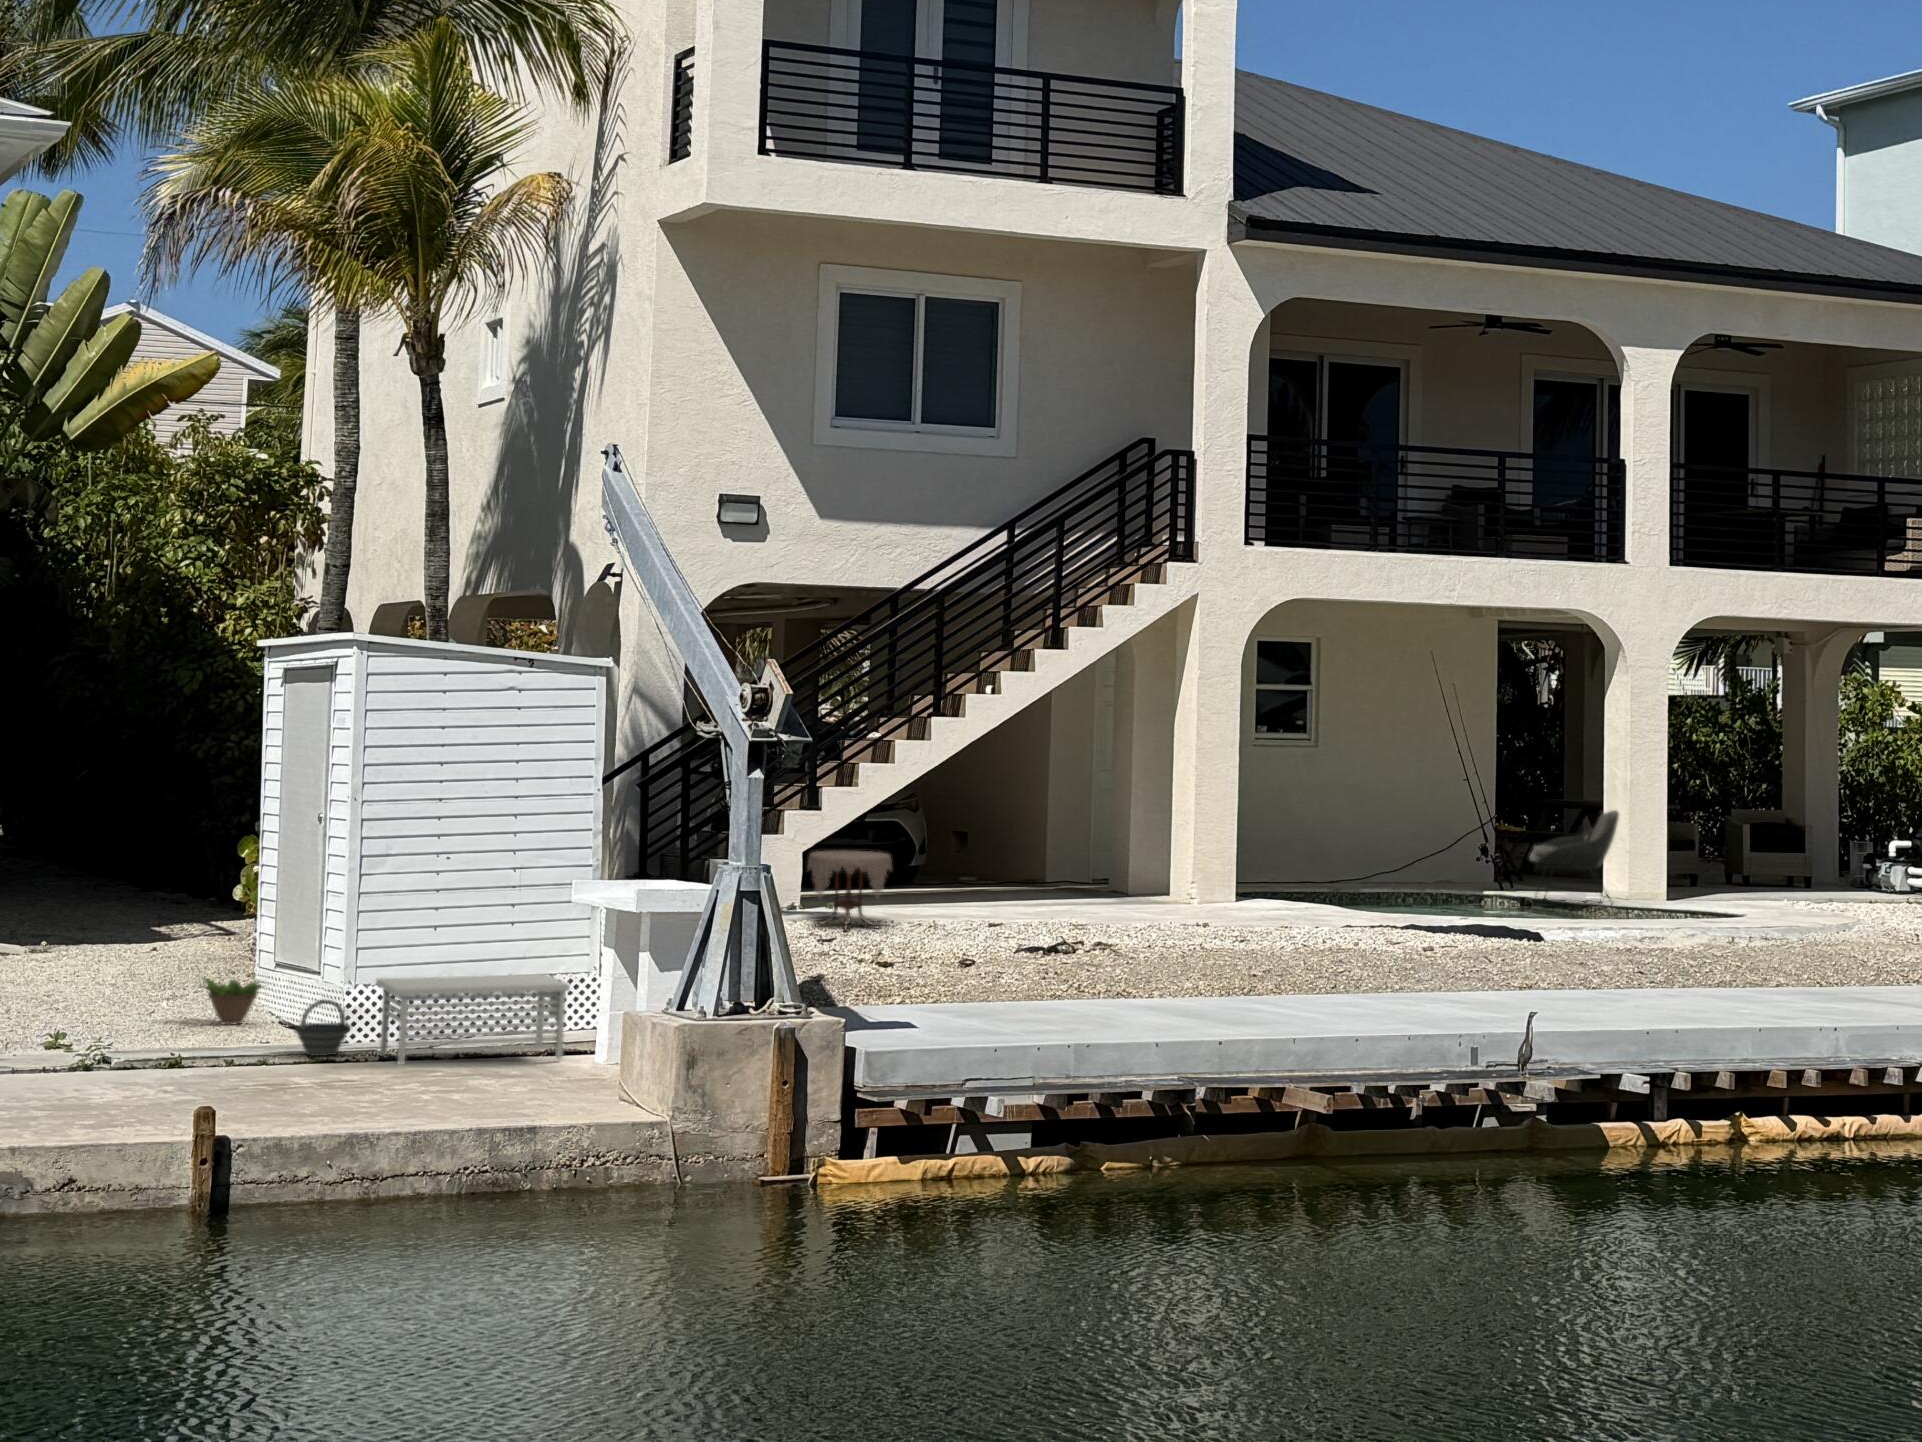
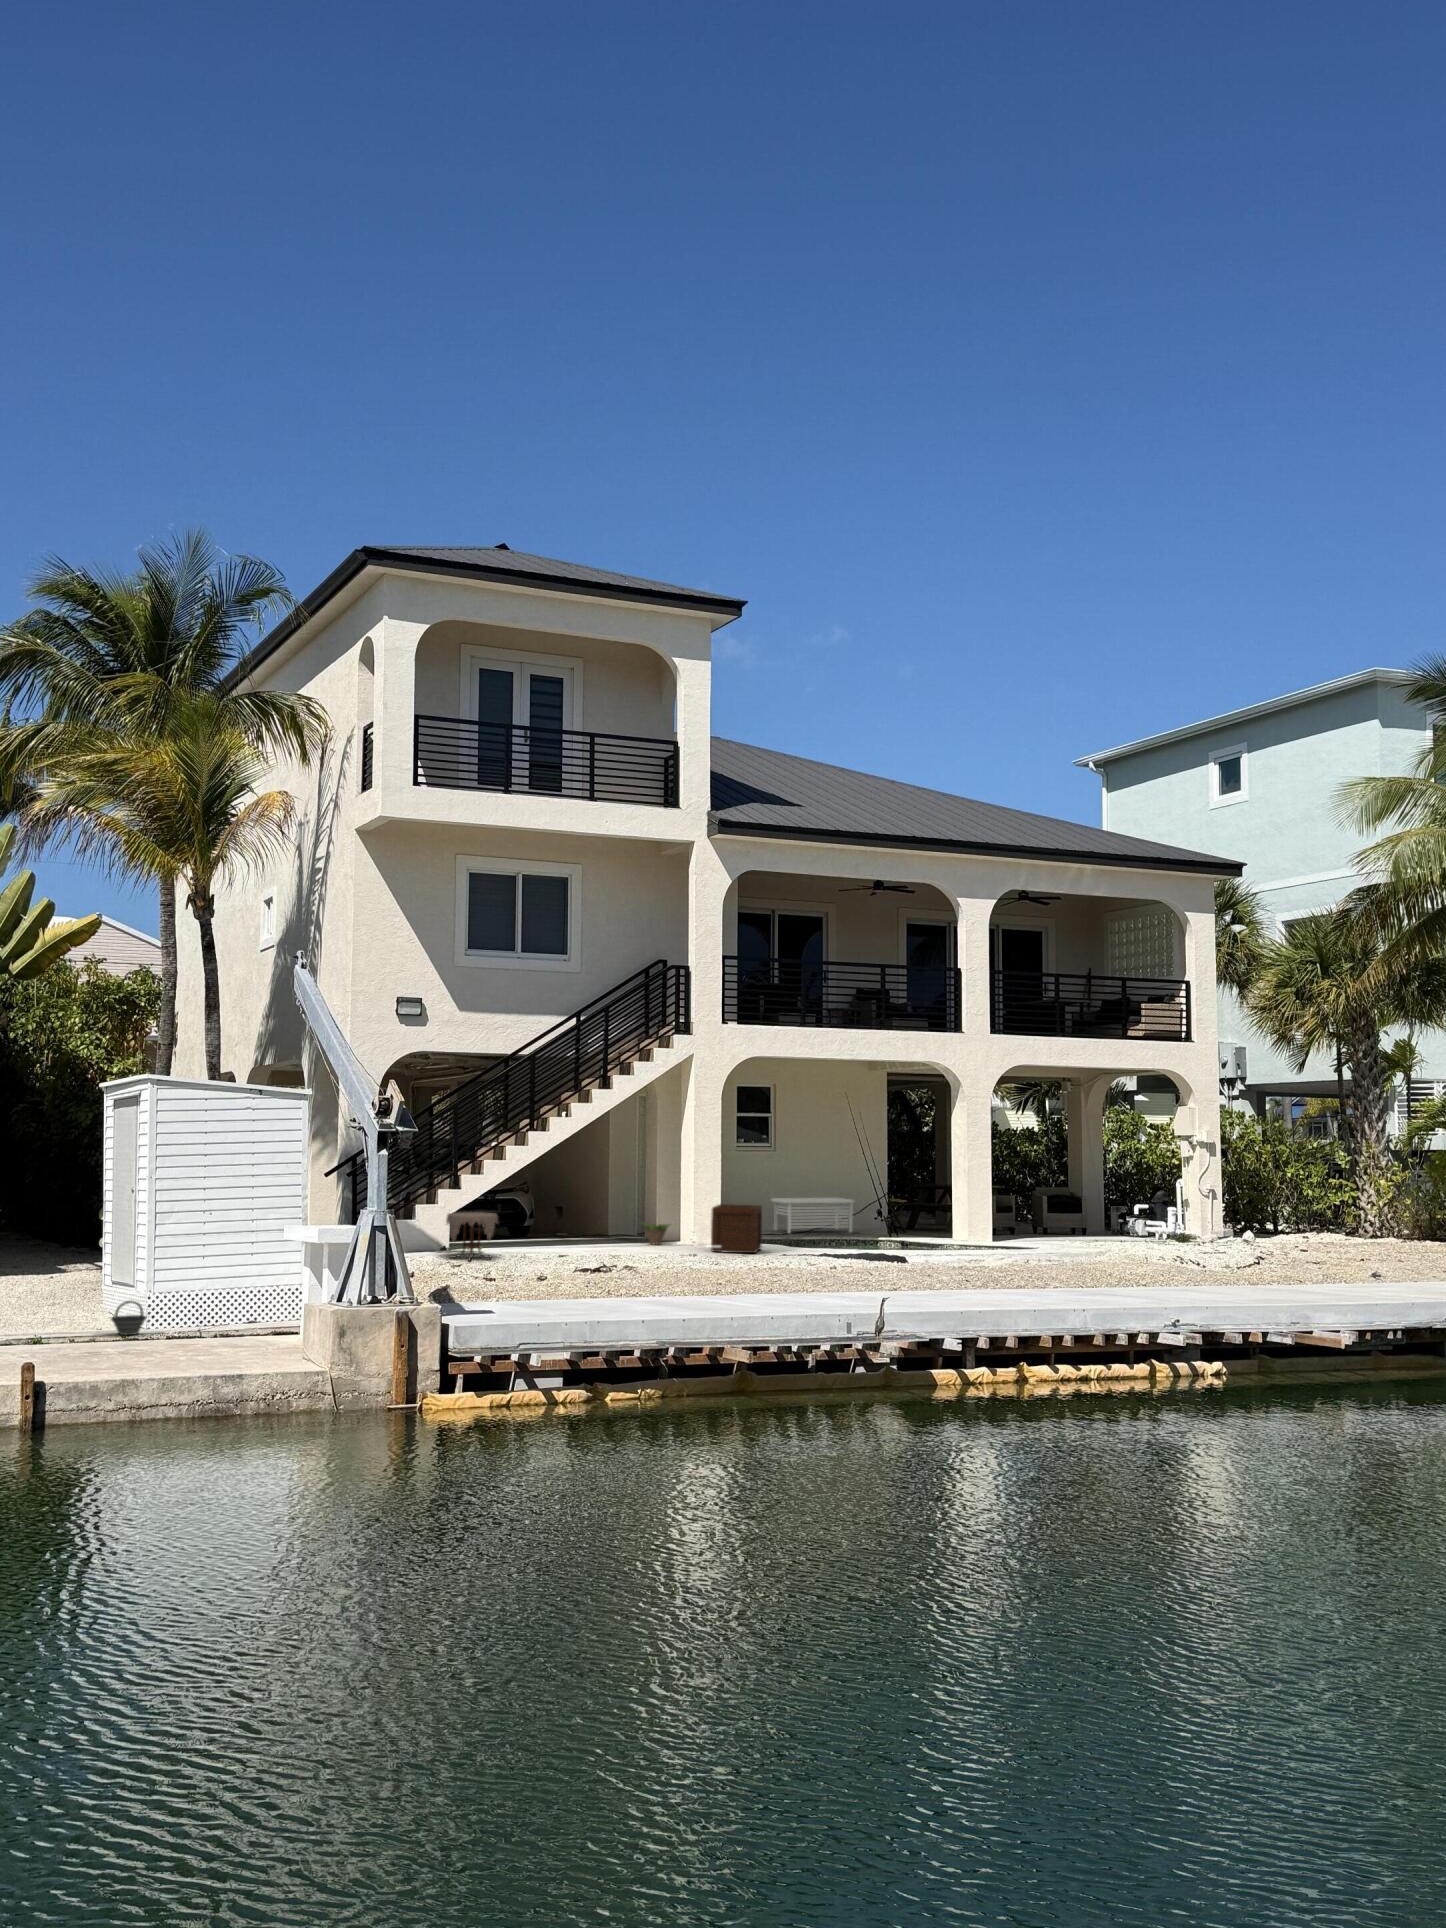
lounge chair: present [1529,810,1619,909] -> none [905,1185,960,1247]
wooden crate: none [1225,839,1307,919] -> present [711,1204,762,1253]
storage bench: present [376,974,570,1064] -> present [772,1198,854,1233]
decorative plant: present [203,977,263,1025] -> present [642,1223,669,1245]

